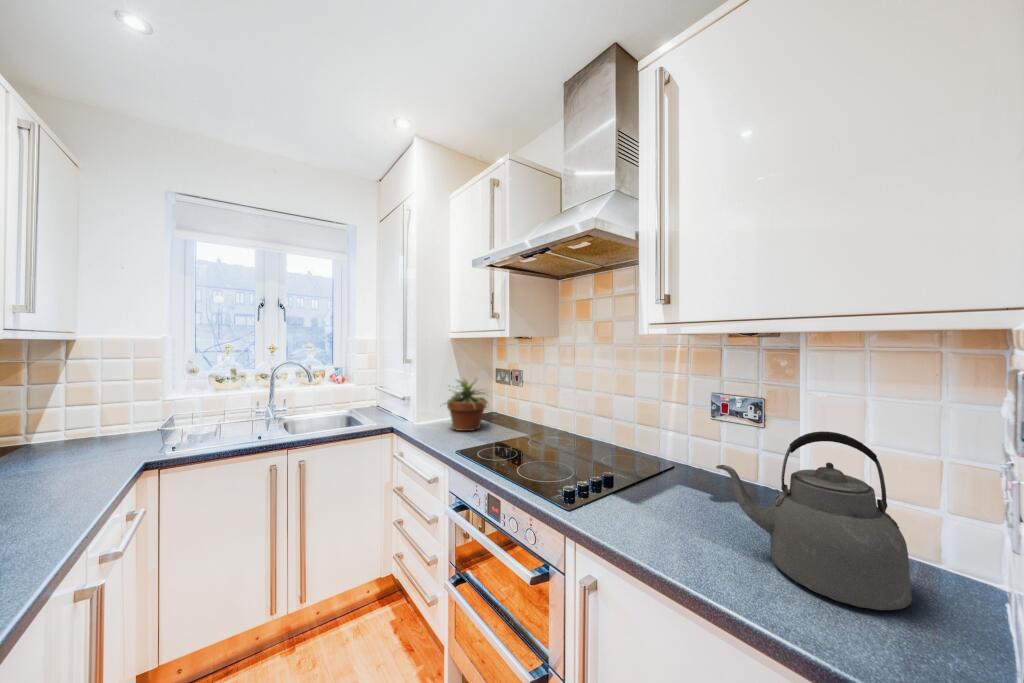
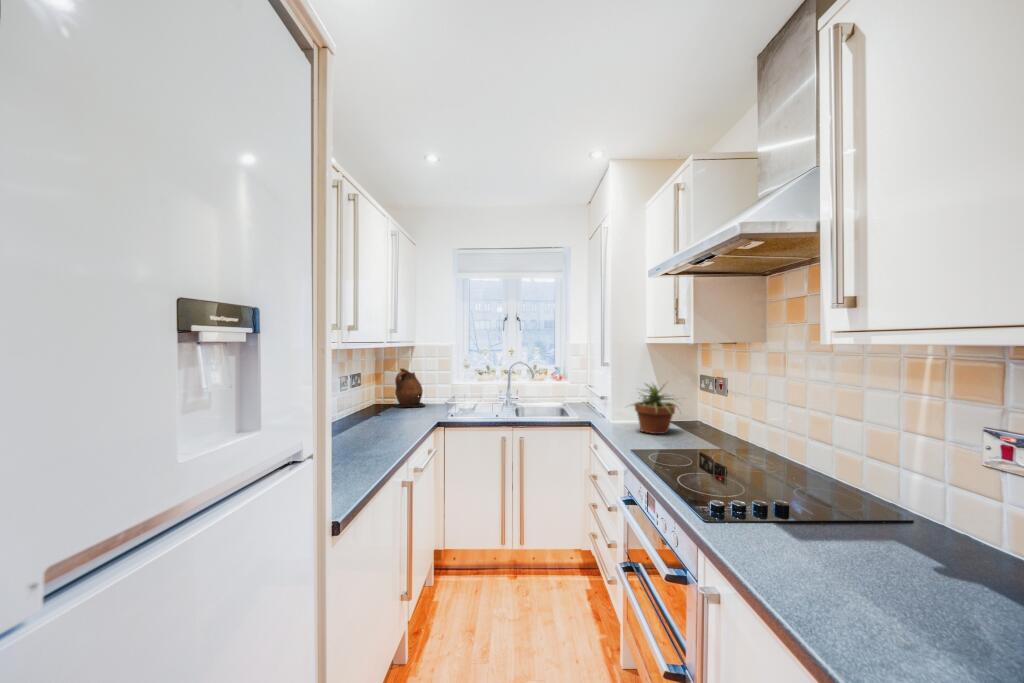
ceramic pitcher: none [30,385,116,451] -> present [395,368,425,407]
kettle: present [716,431,912,610] -> none [772,455,915,607]

